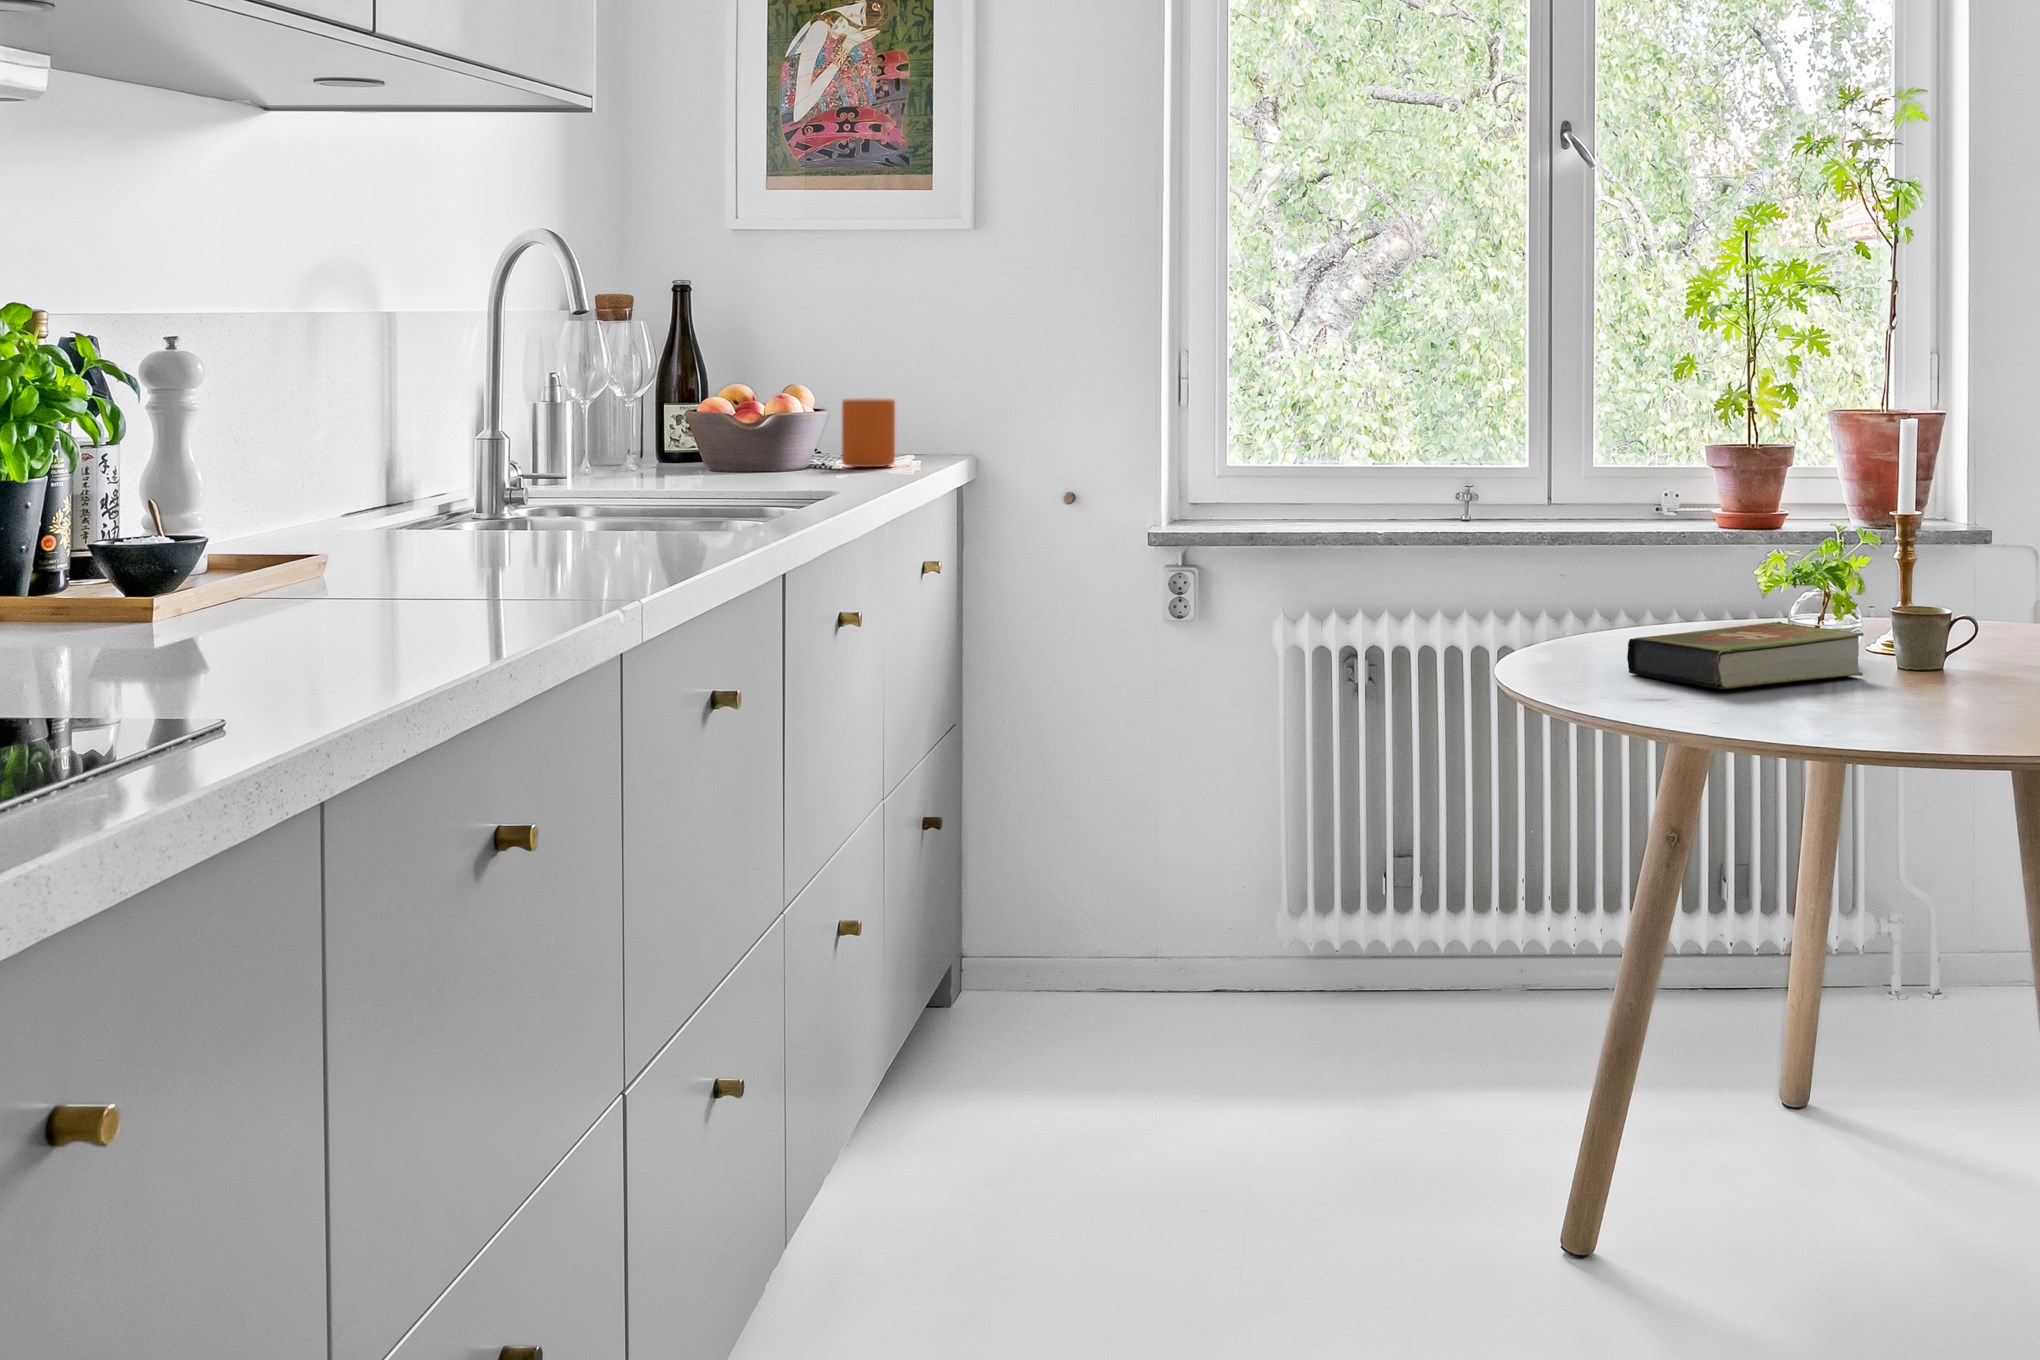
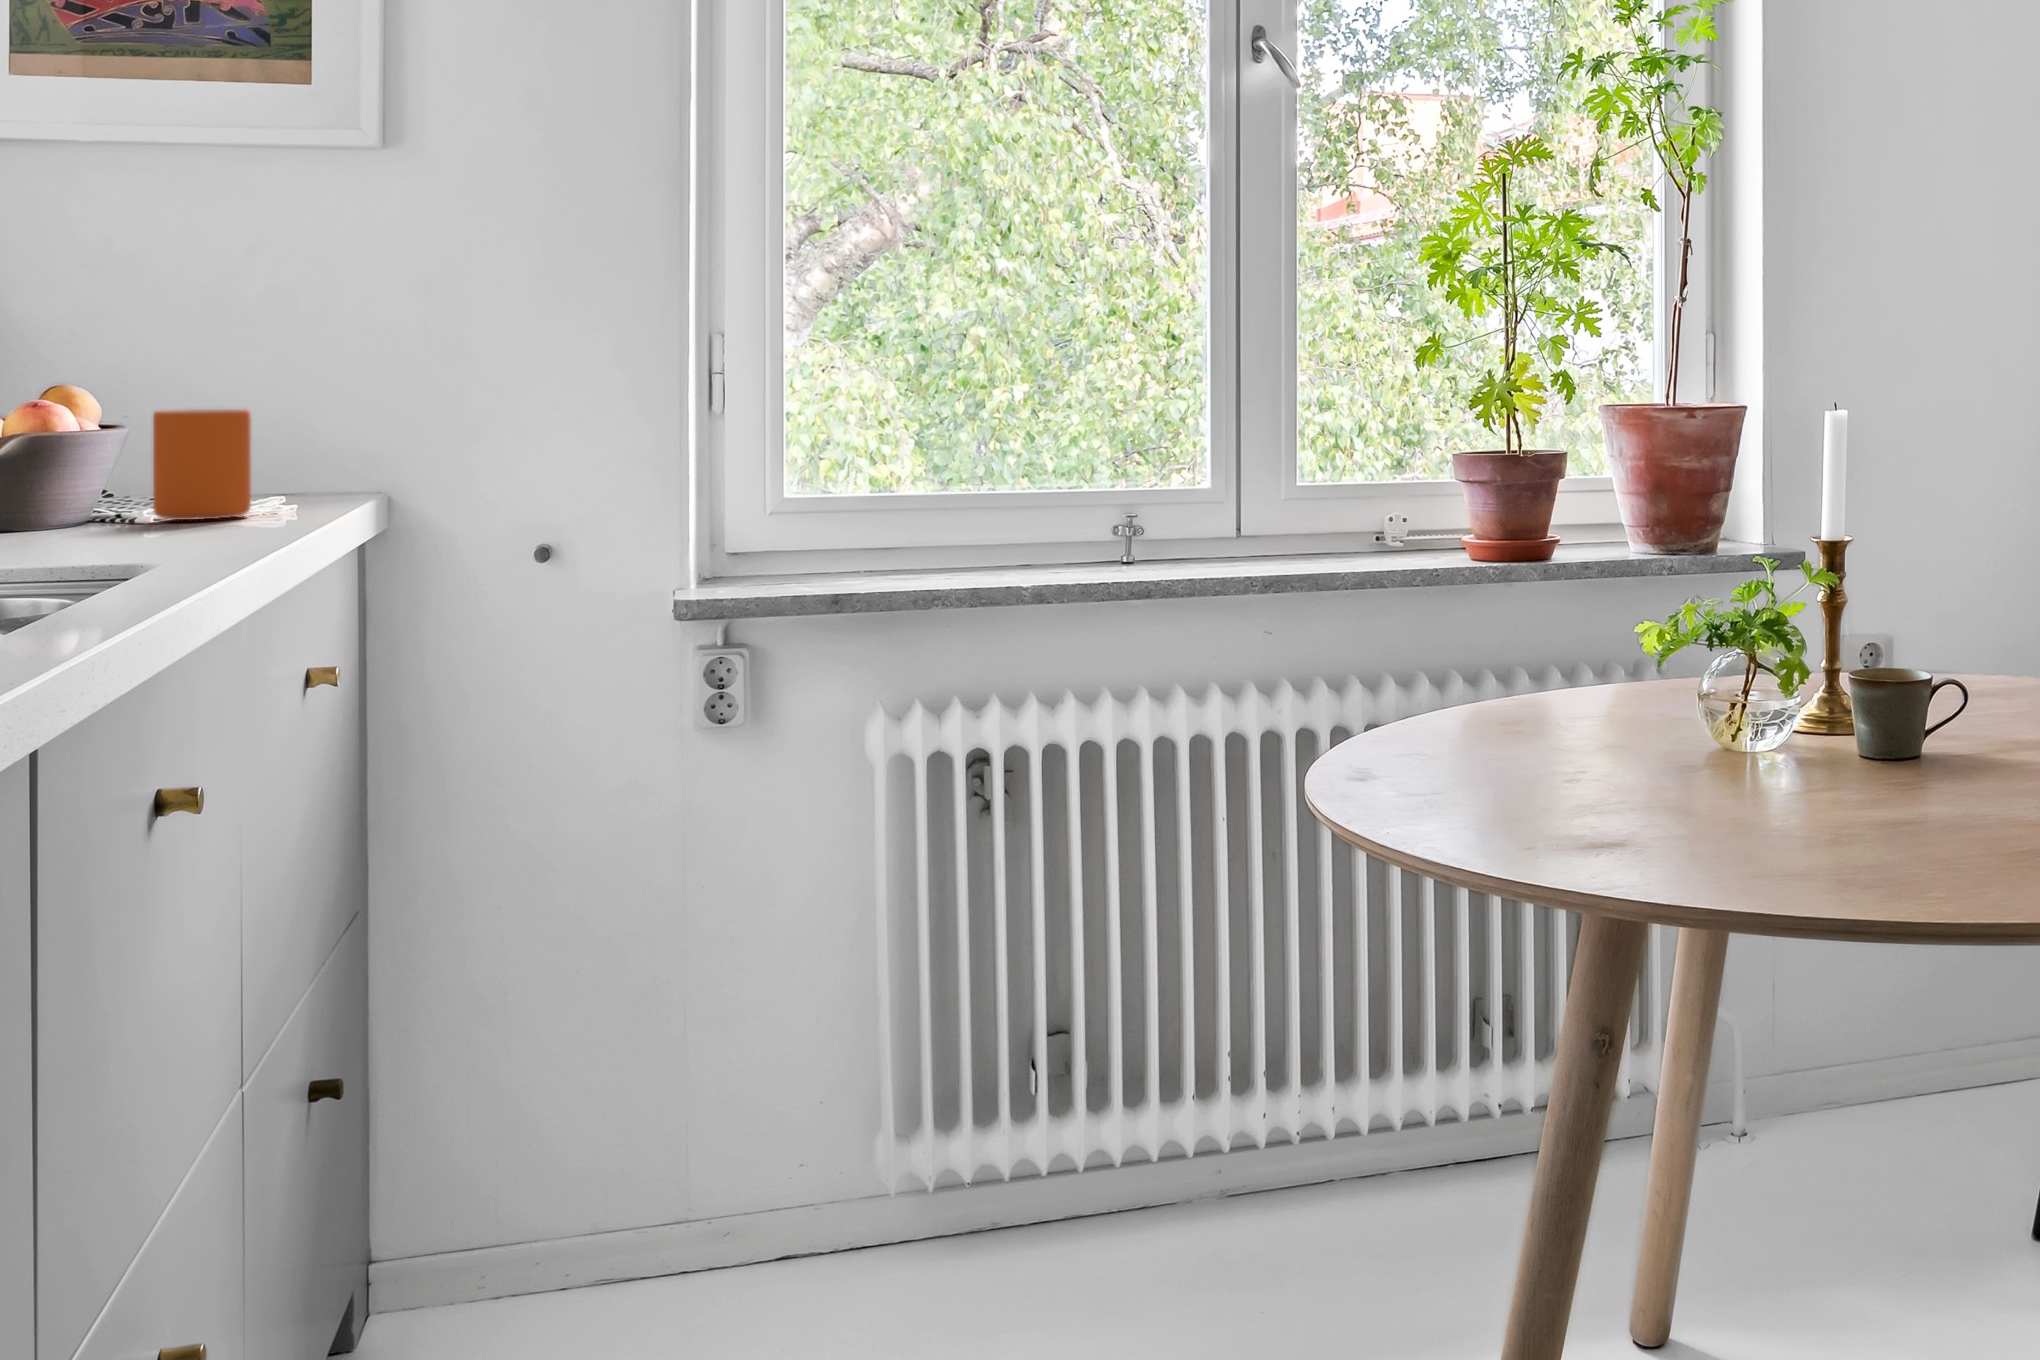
book: present [1627,622,1864,689] -> none [1524,707,1850,825]

